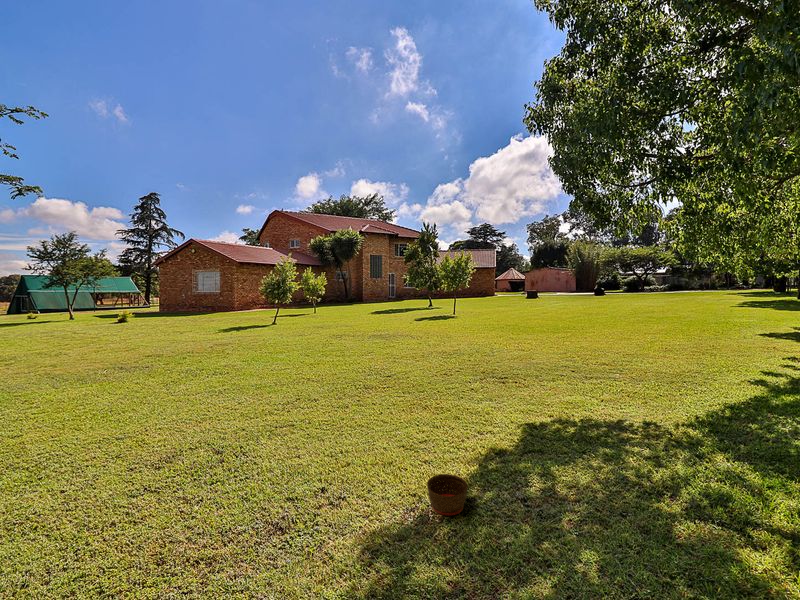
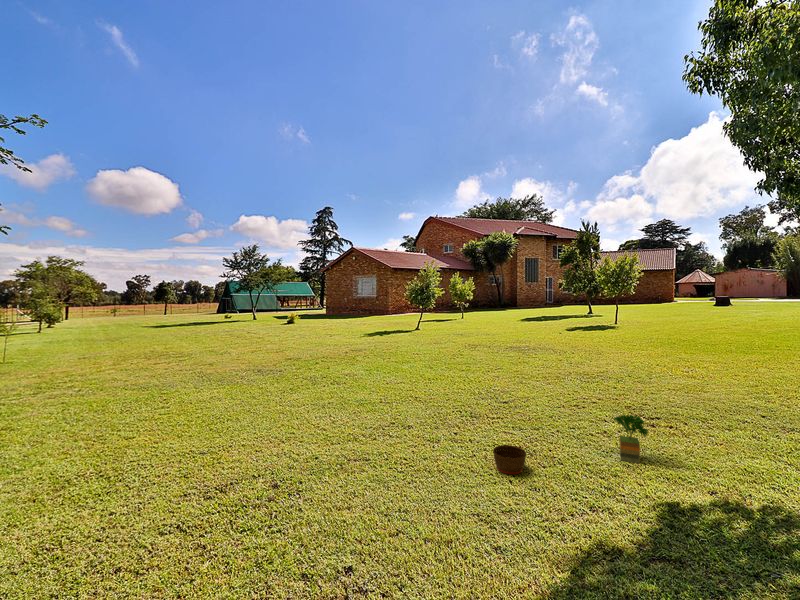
potted tree: none [537,413,574,465] -> present [614,415,648,463]

